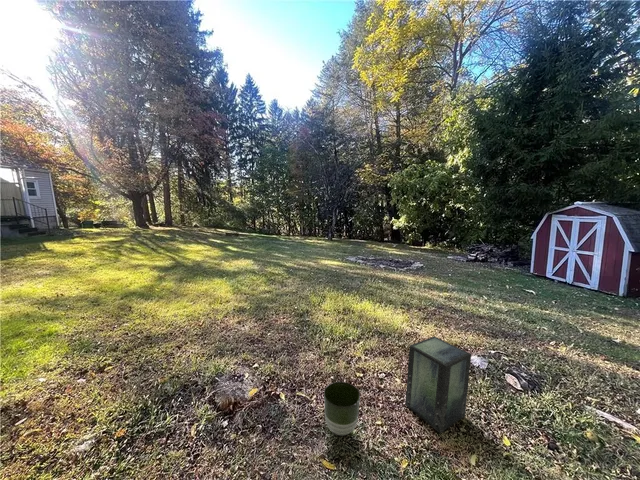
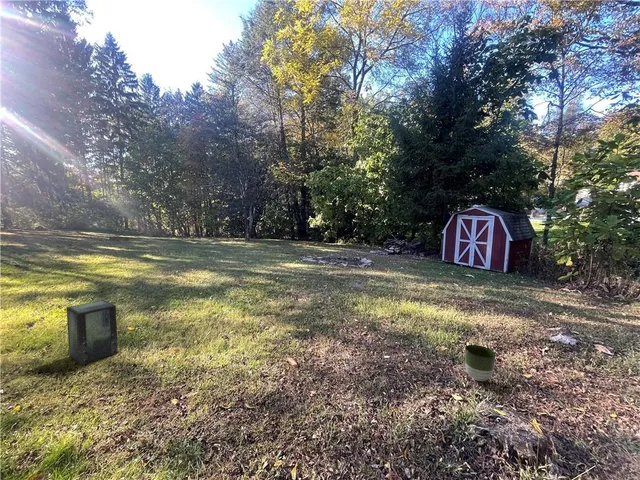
storage box: present [405,337,471,433] -> present [67,300,118,365]

